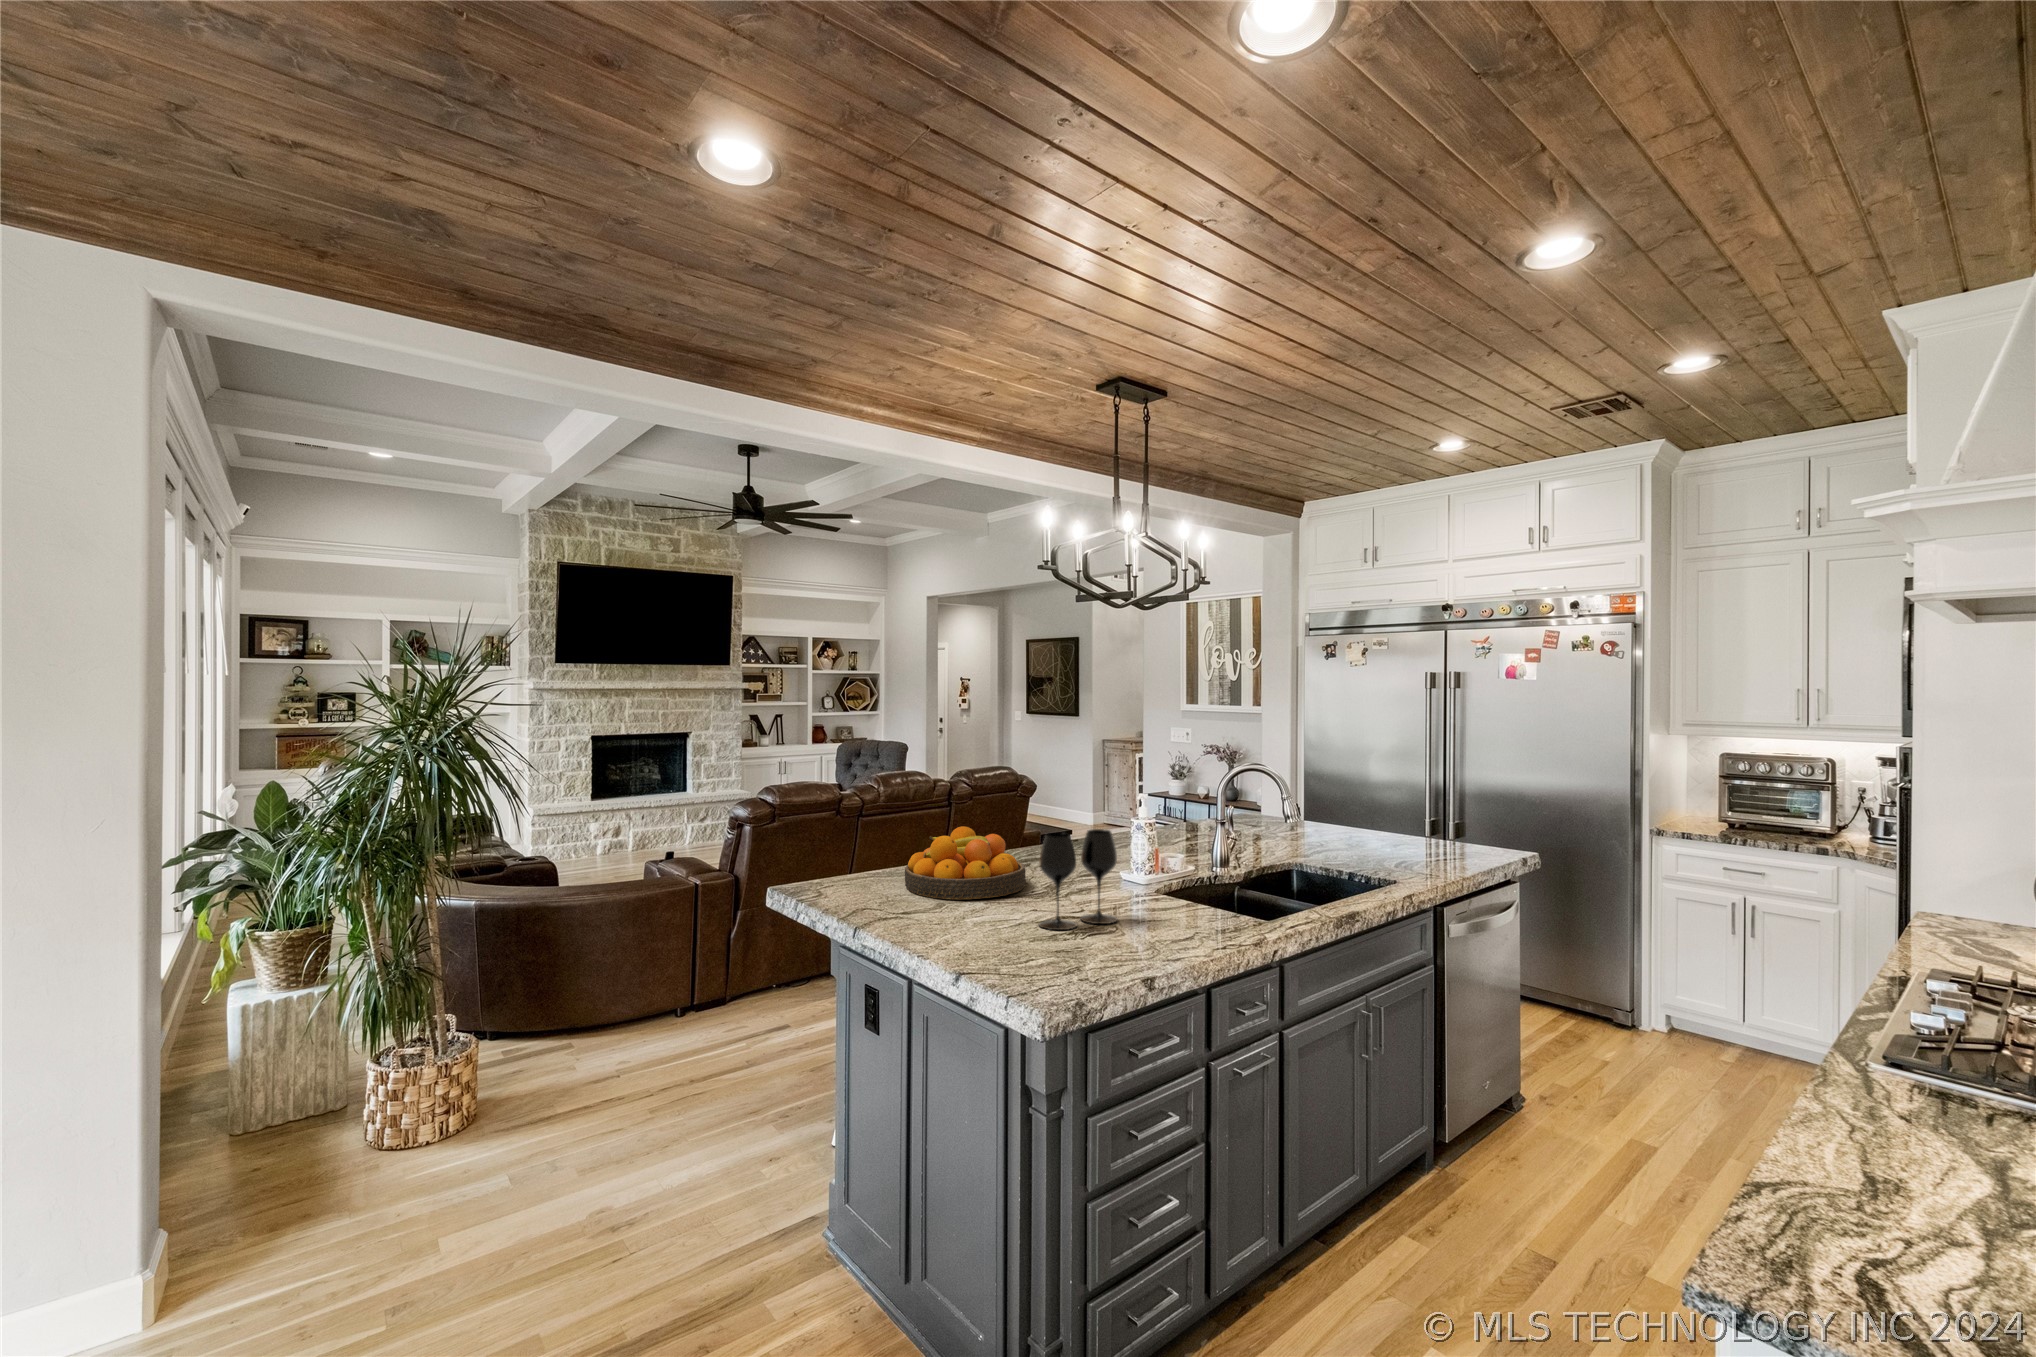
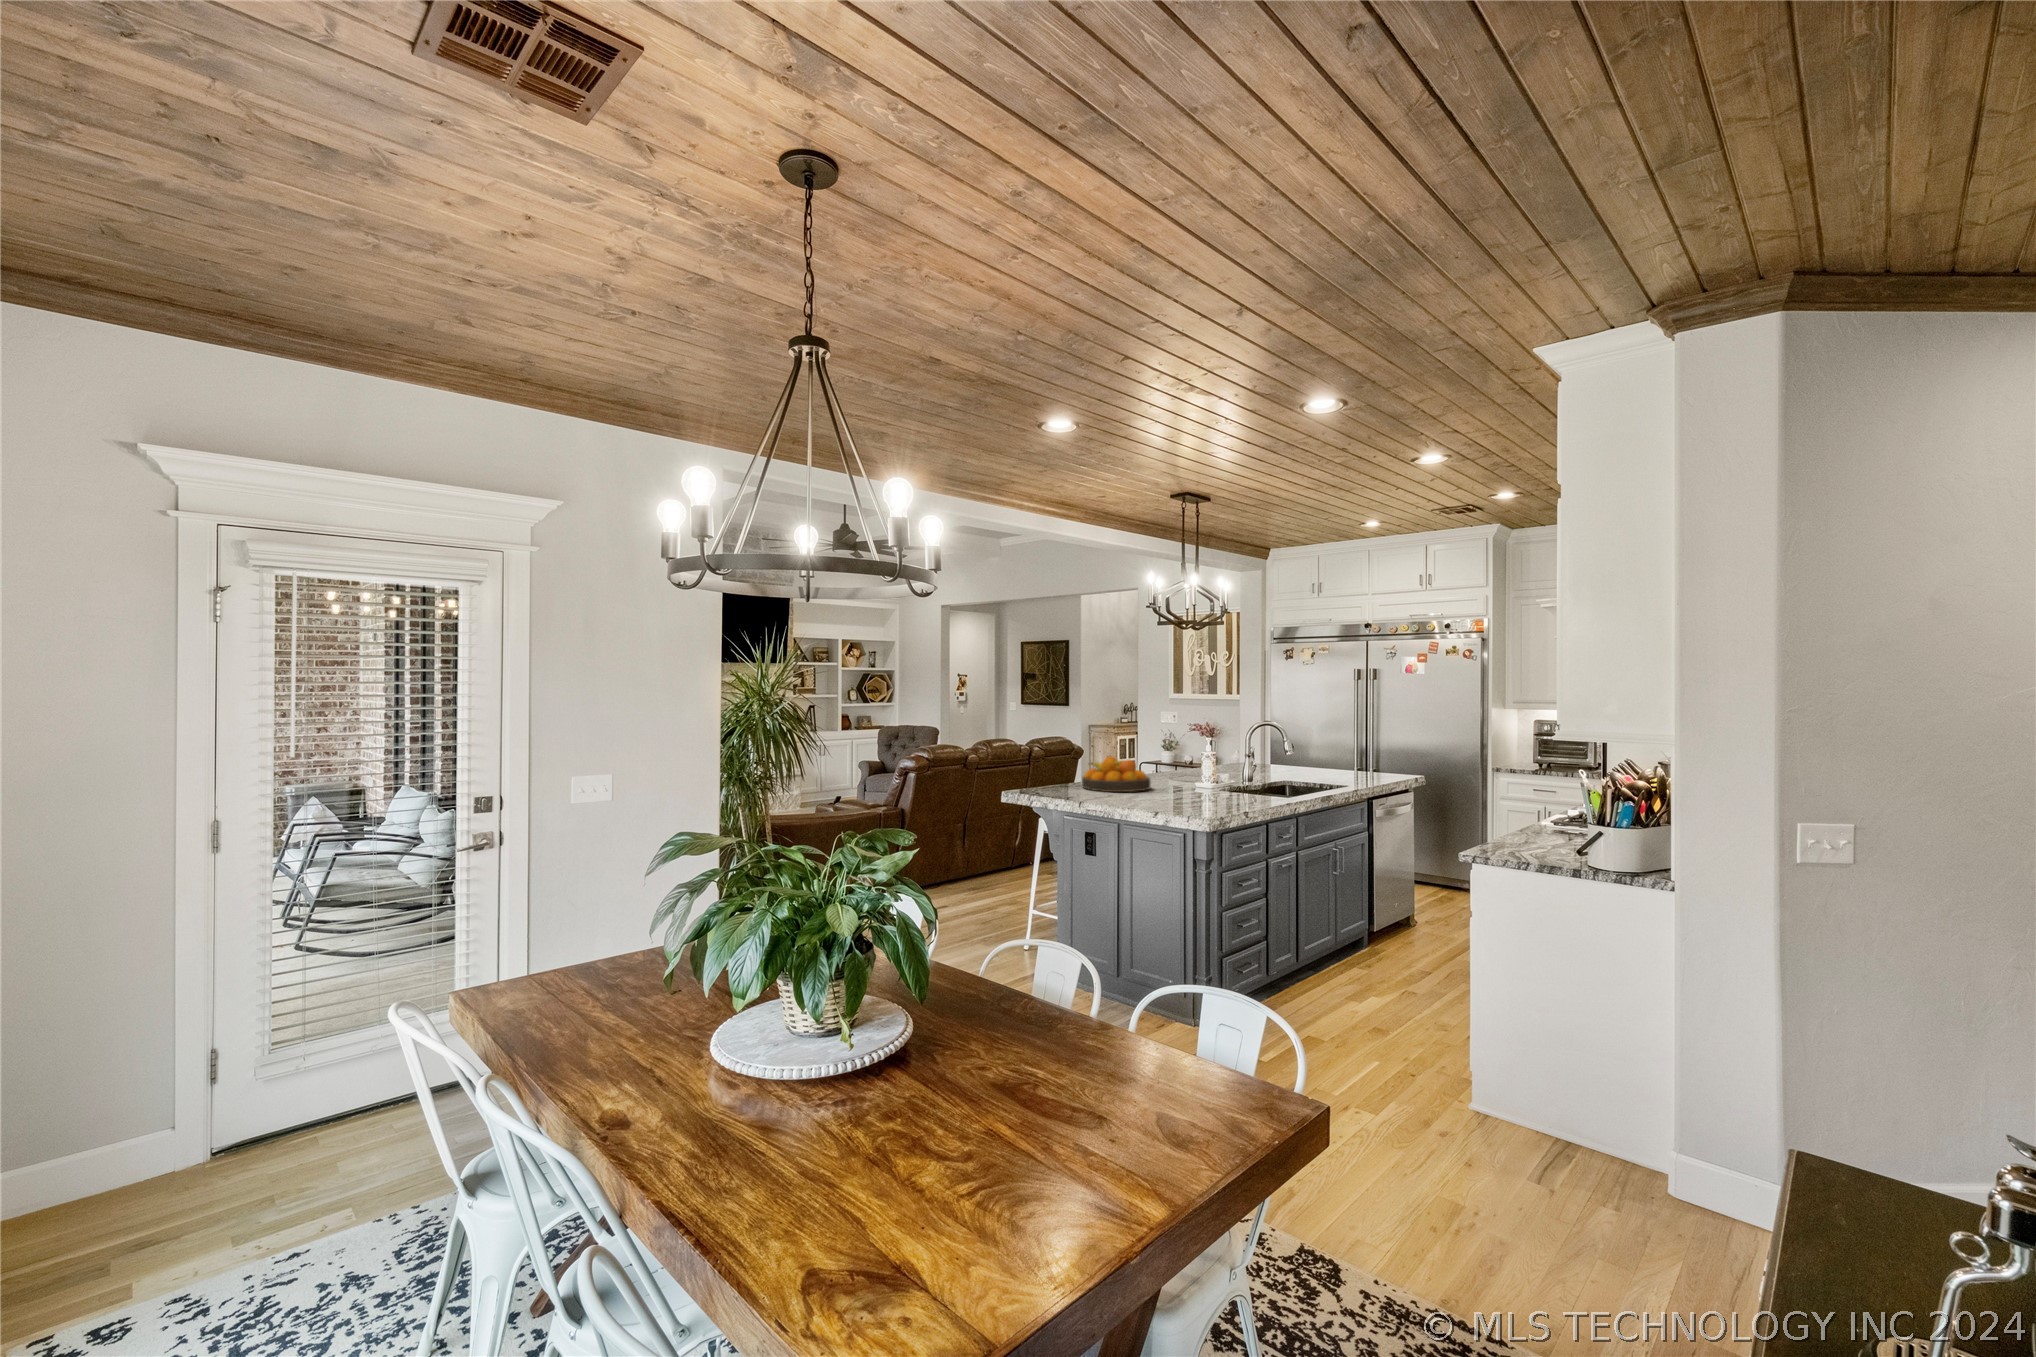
wine glass: present [1039,829,1118,930] -> none [1176,751,1214,800]

